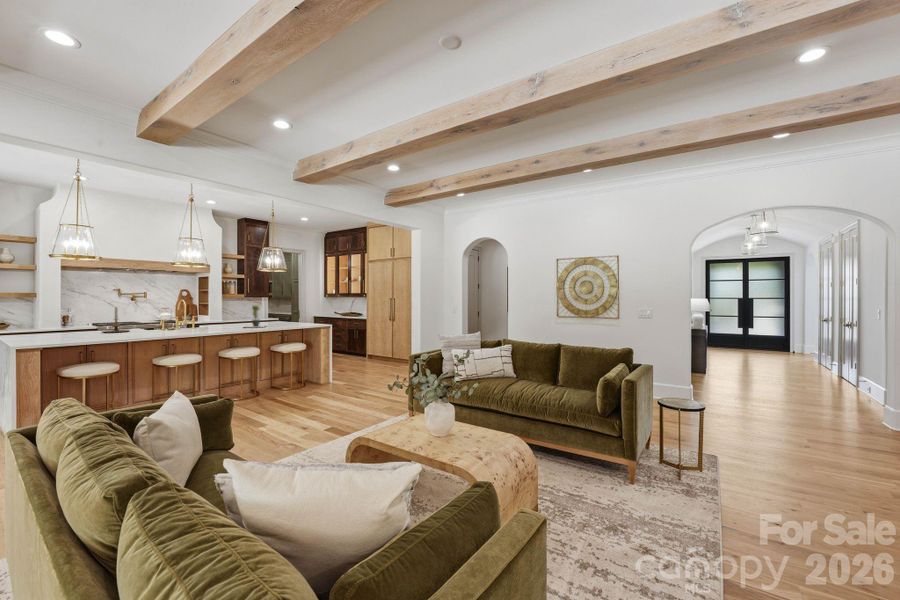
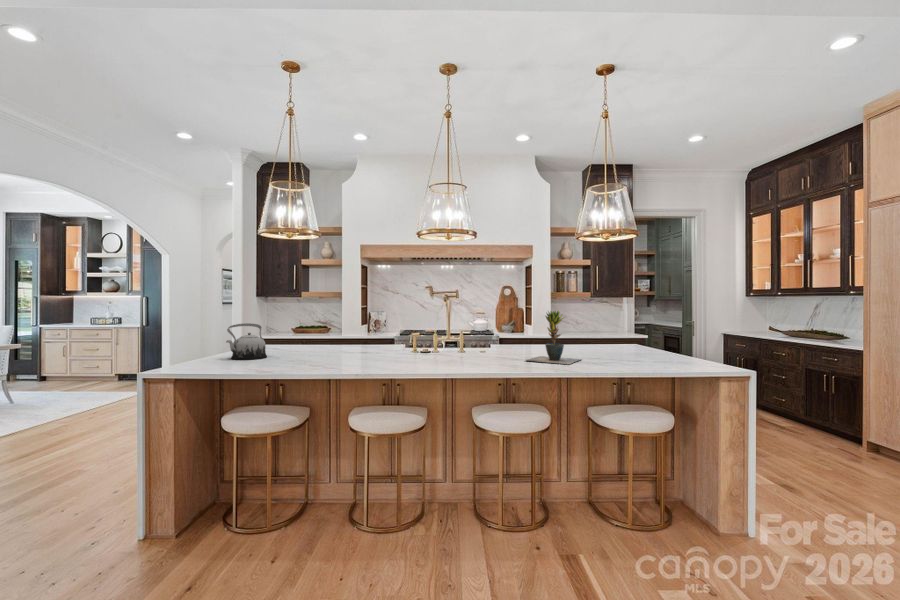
candle holder: present [103,308,129,333] -> none [331,310,368,352]
teapot: none [39,317,70,339] -> present [226,323,267,360]

